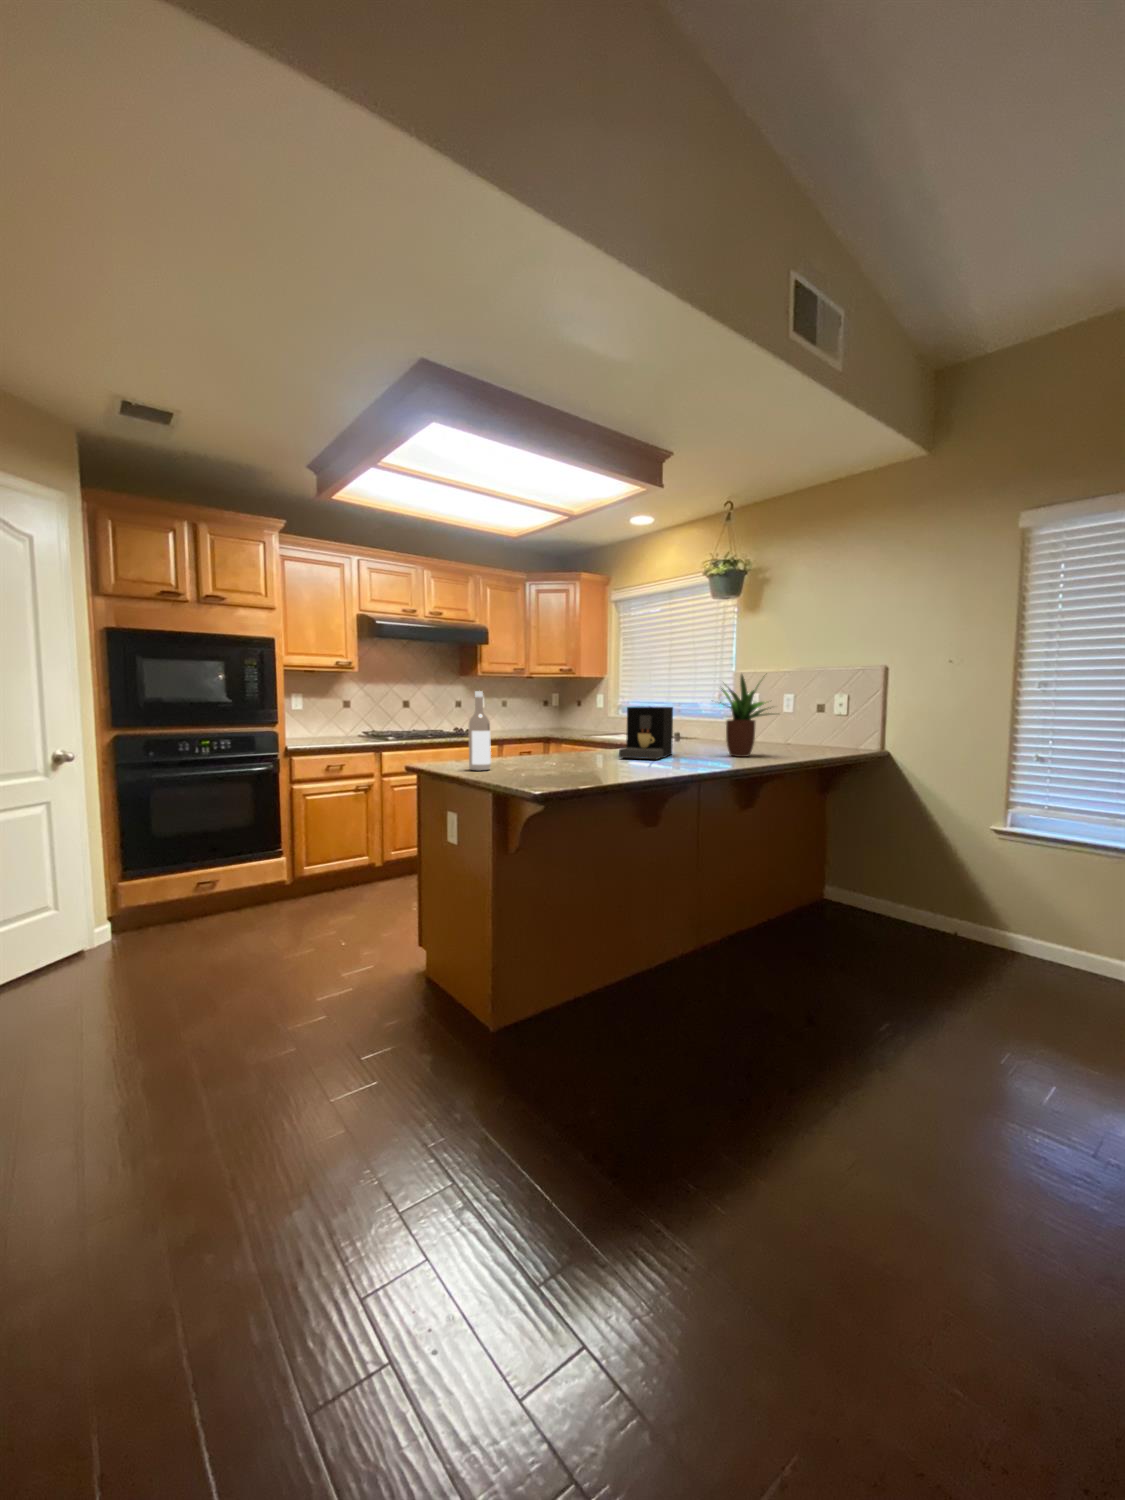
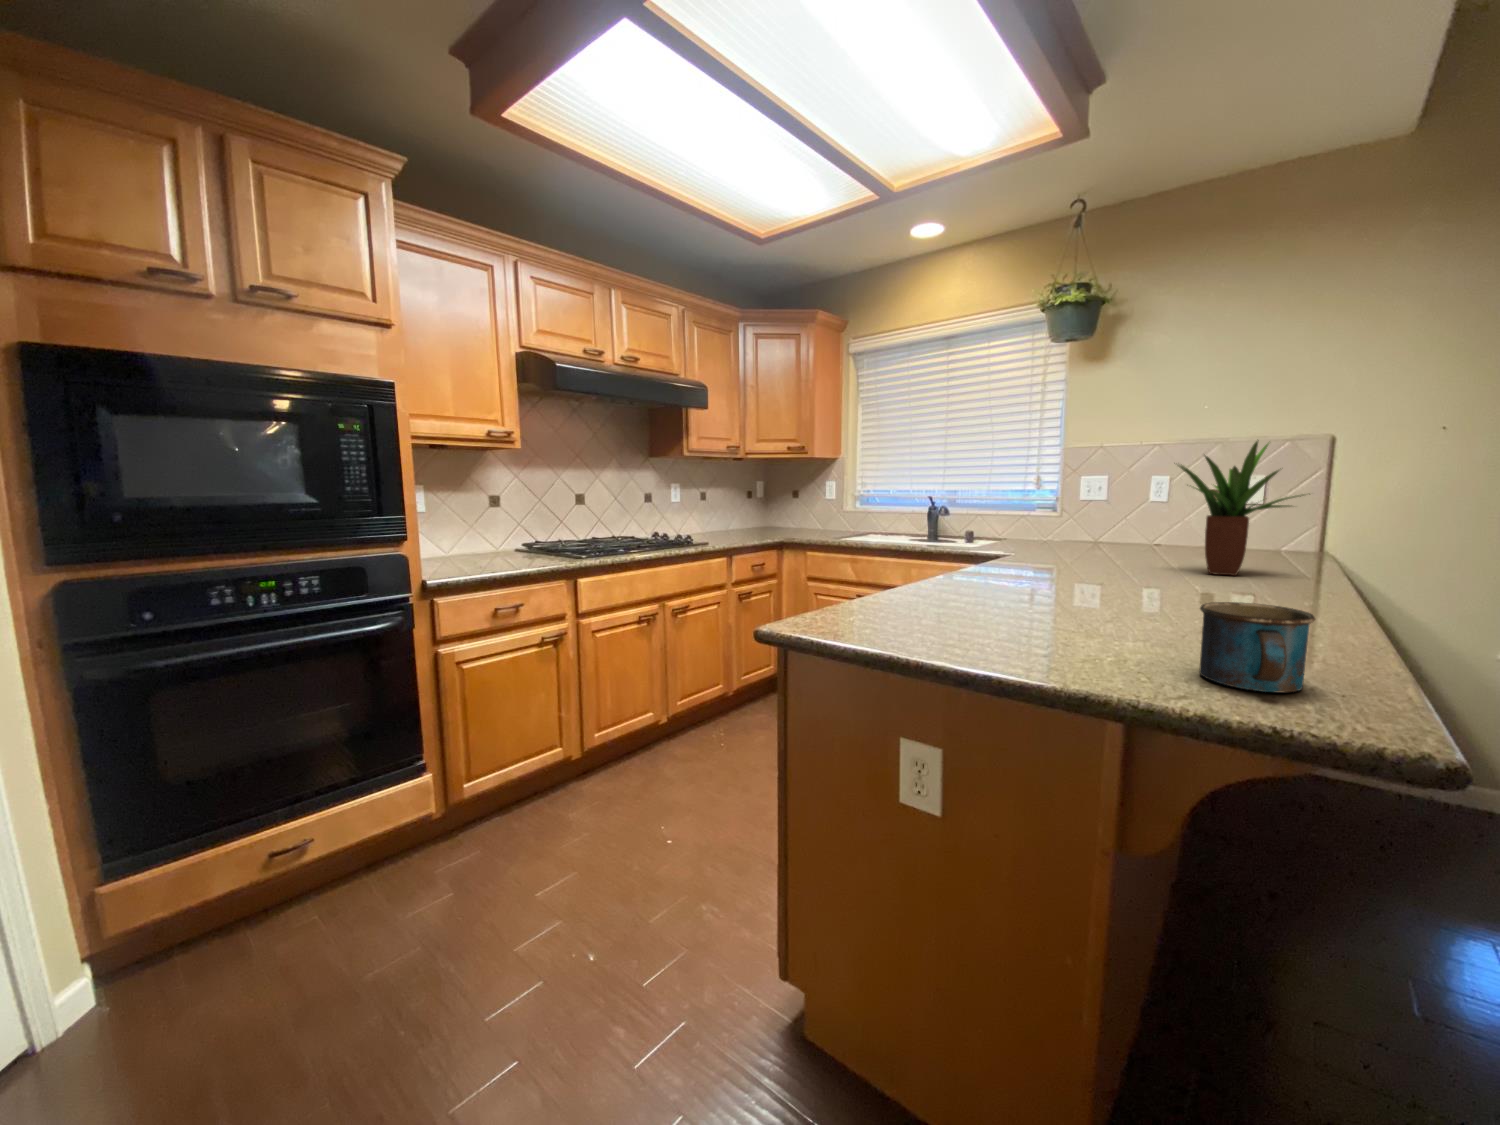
wine bottle: present [469,691,491,771] -> none [956,472,1008,650]
coffee maker: present [619,707,673,759] -> none [1047,497,1161,590]
mug: none [526,748,564,780] -> present [1199,602,1315,693]

